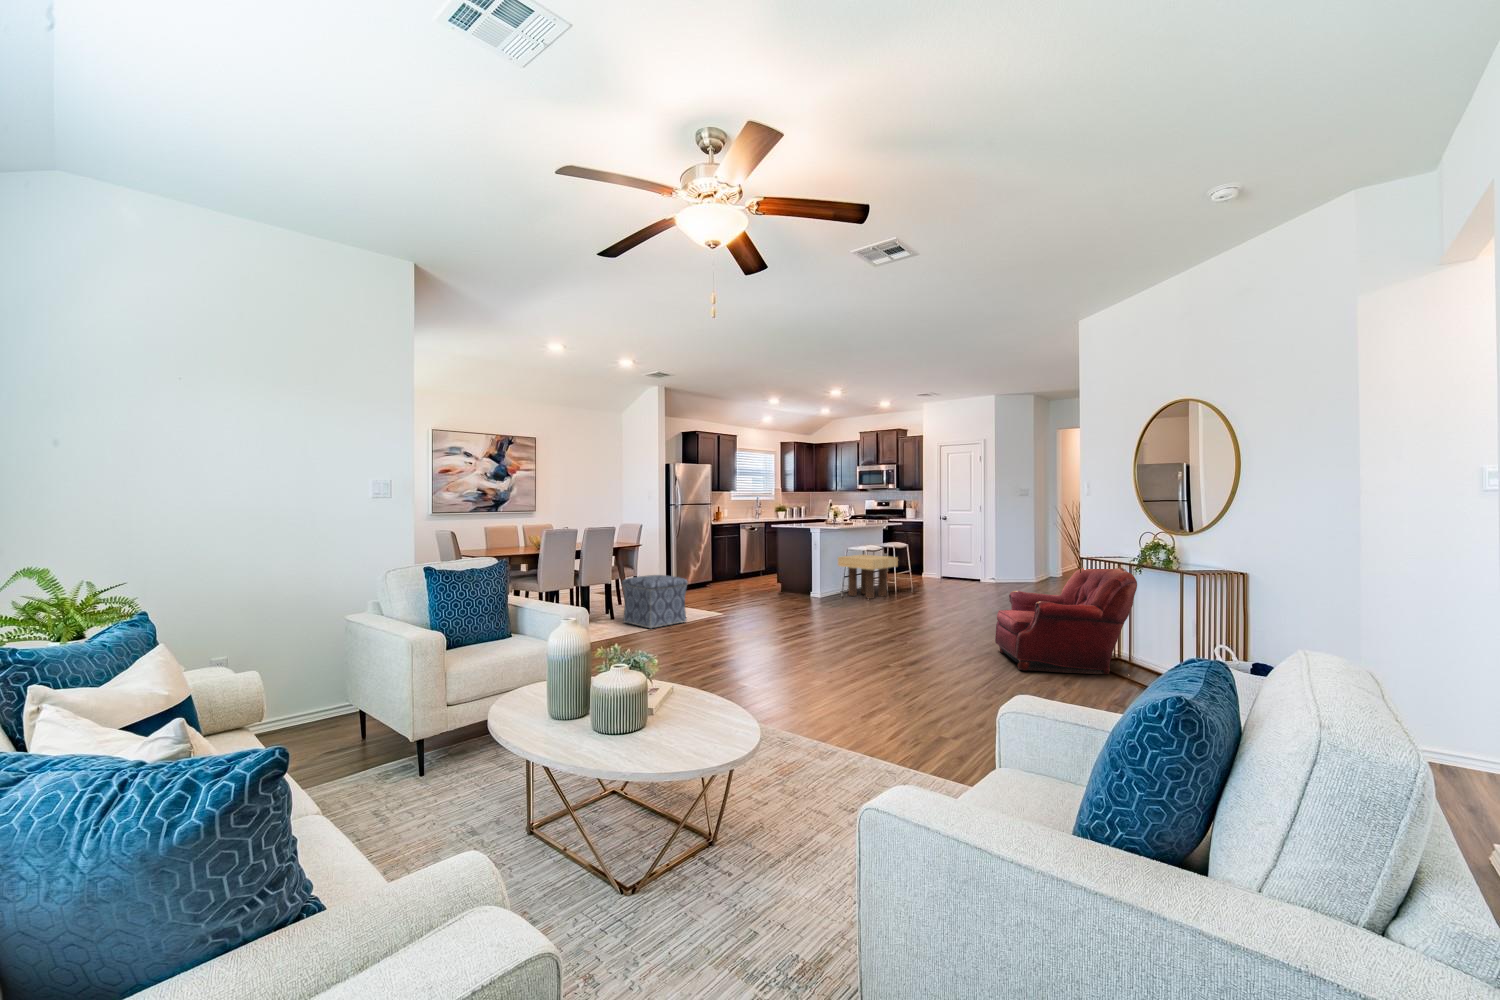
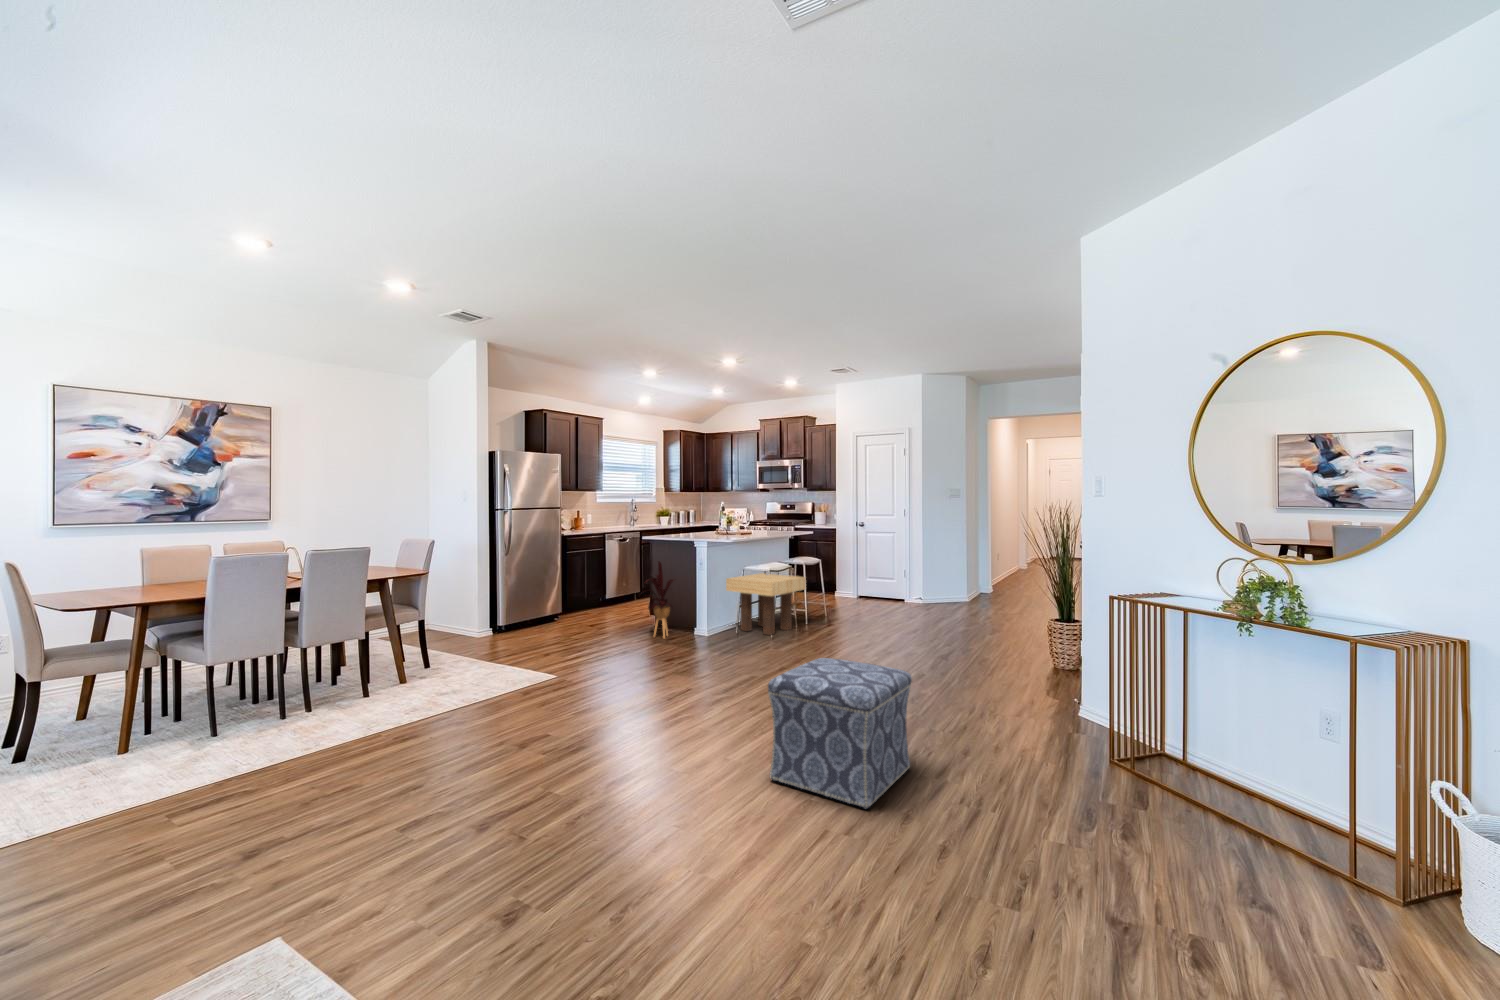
house plant: none [773,543,801,599] -> present [641,562,674,638]
armchair: present [995,567,1137,674] -> none [962,599,1223,803]
ottoman: present [622,575,687,629] -> present [768,658,912,809]

